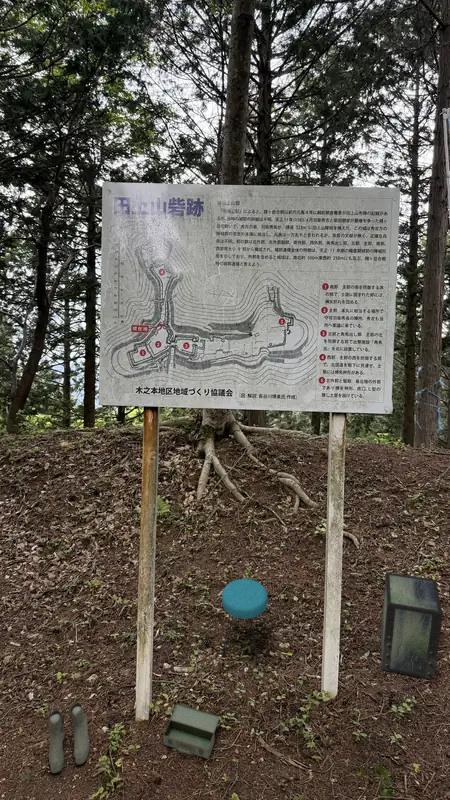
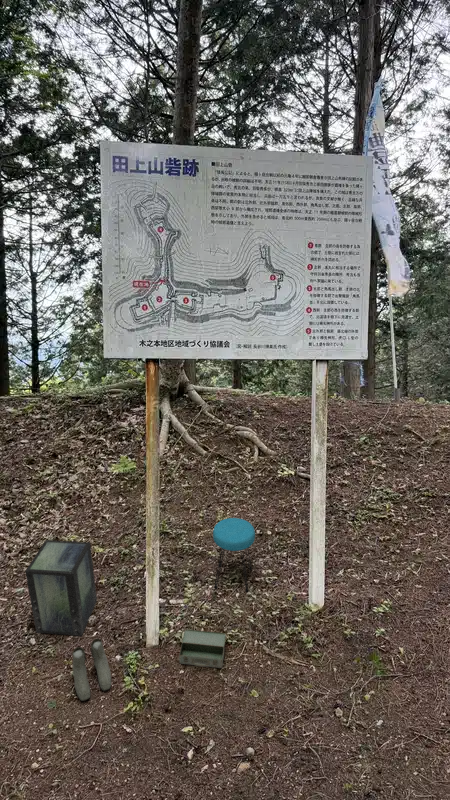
storage box: present [381,573,443,680] -> present [25,540,97,636]

